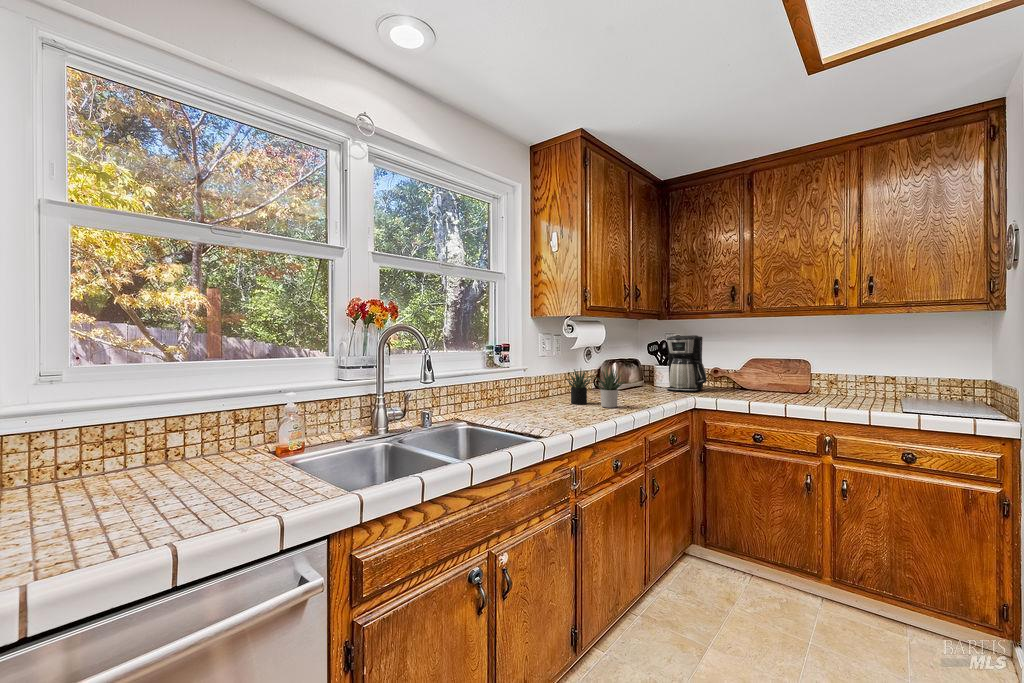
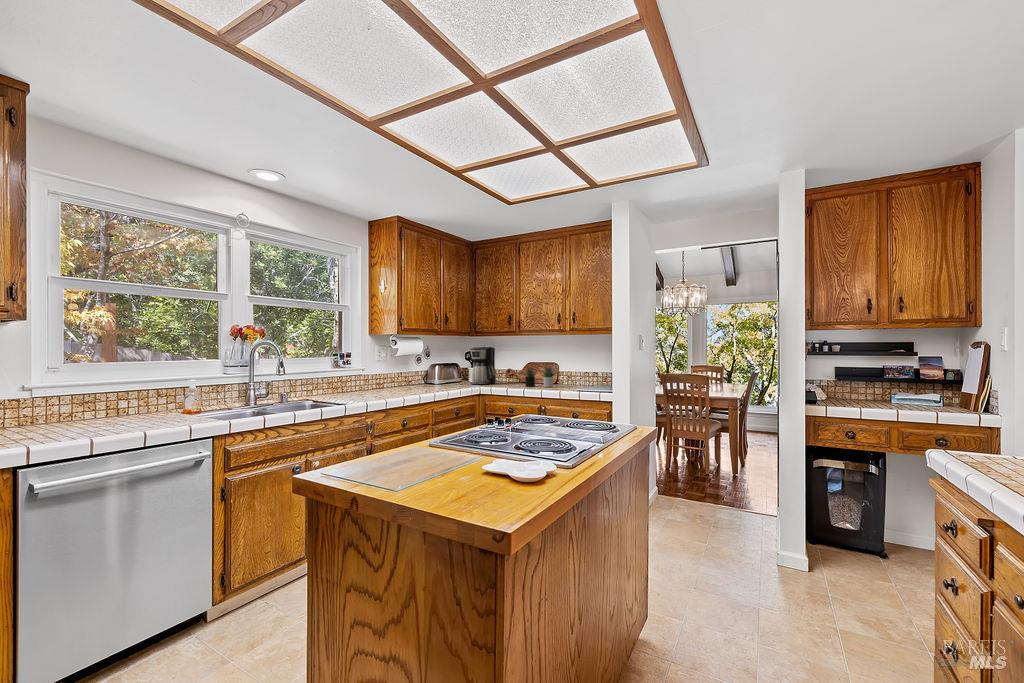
succulent plant: present [566,368,625,408] -> present [523,365,557,387]

